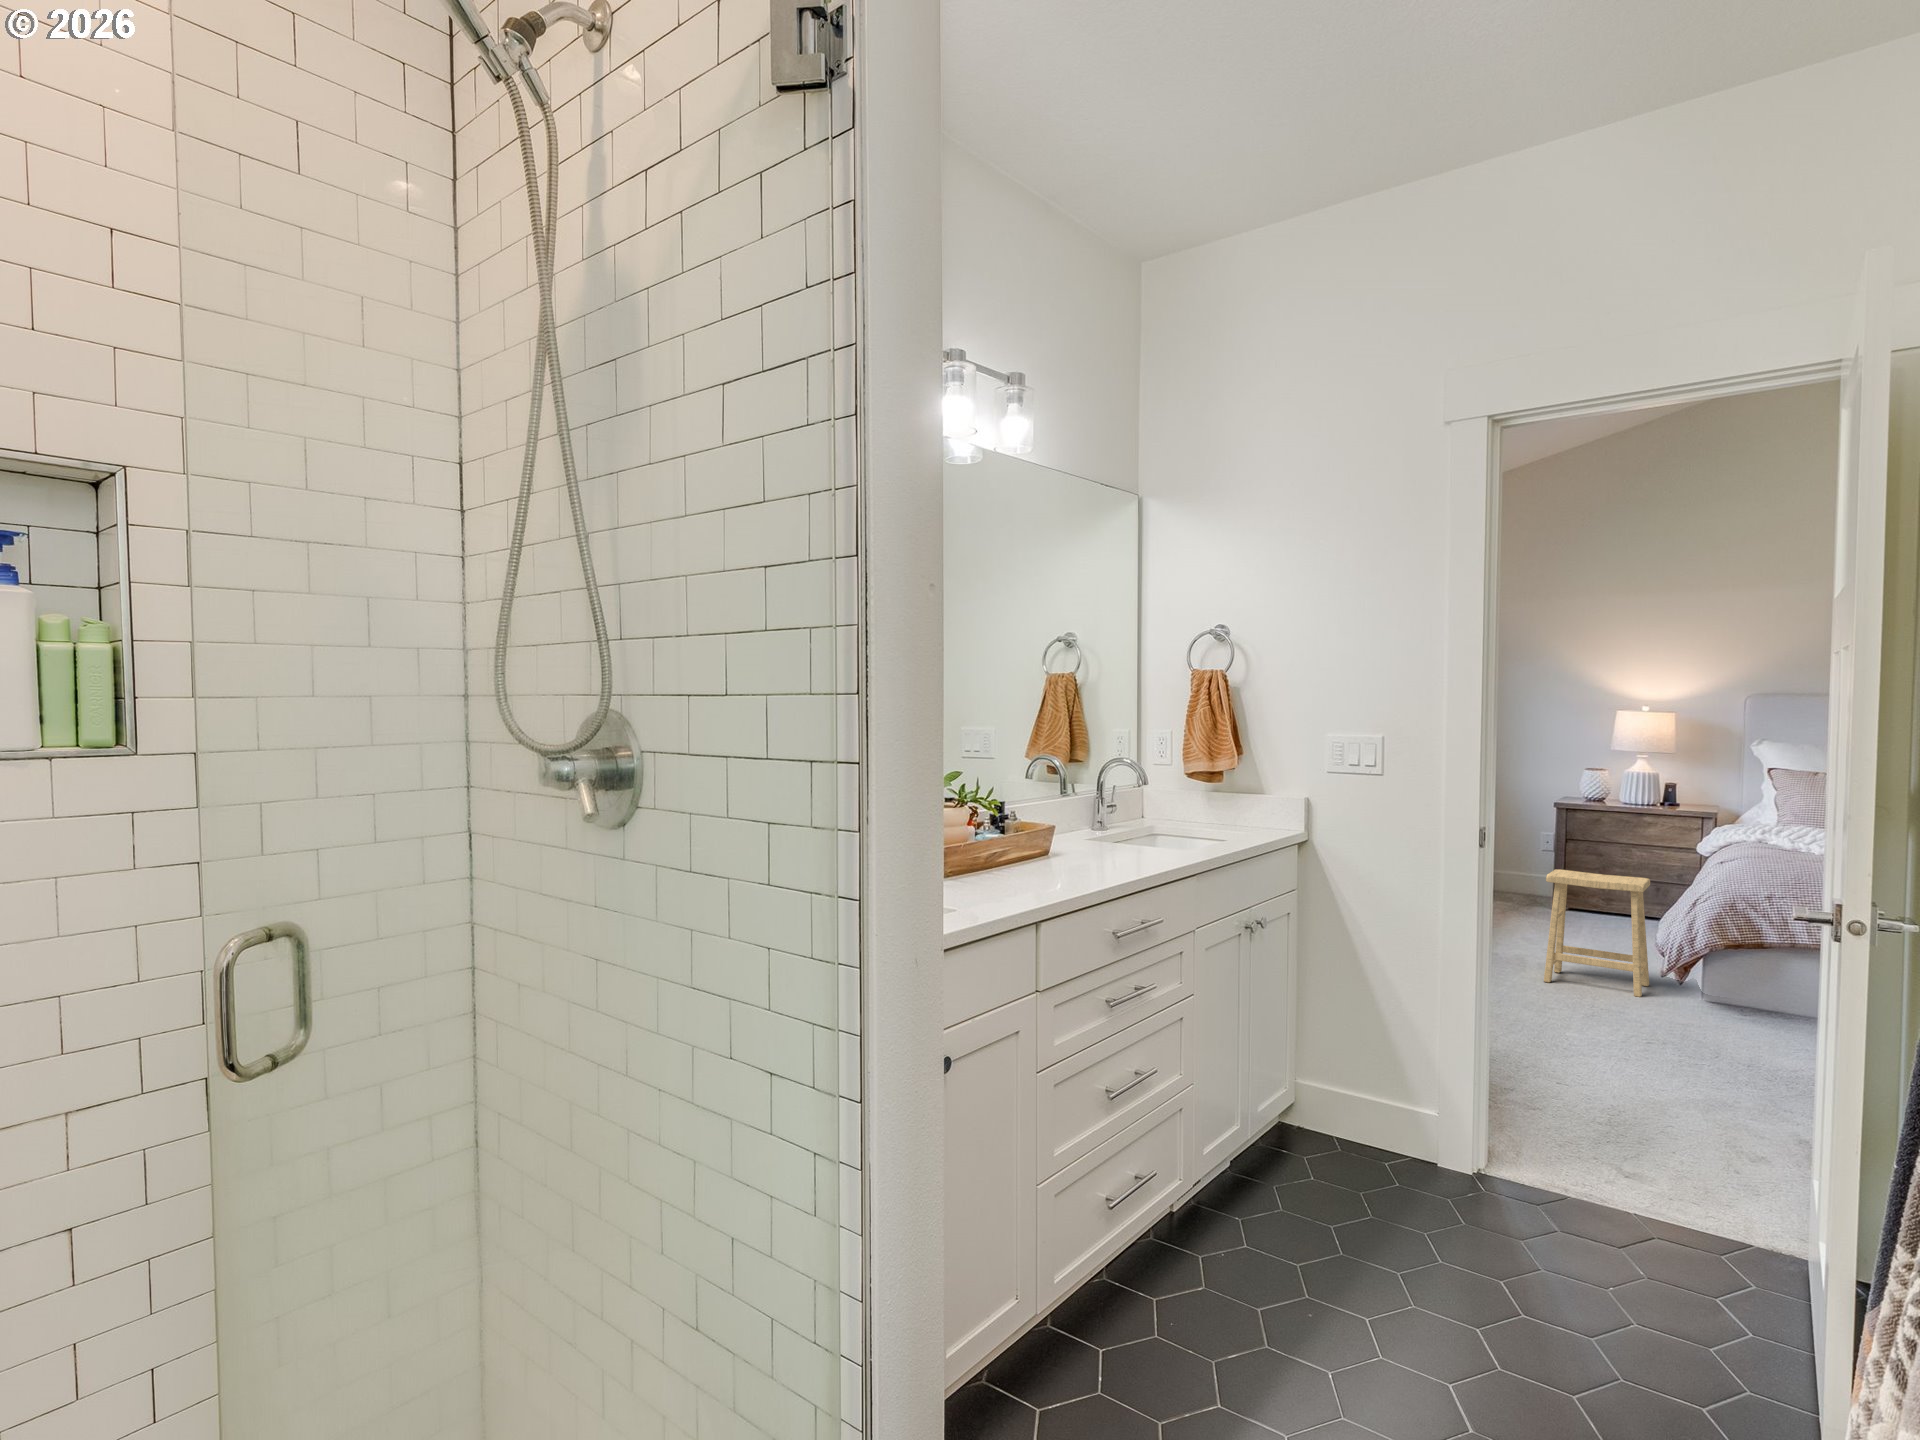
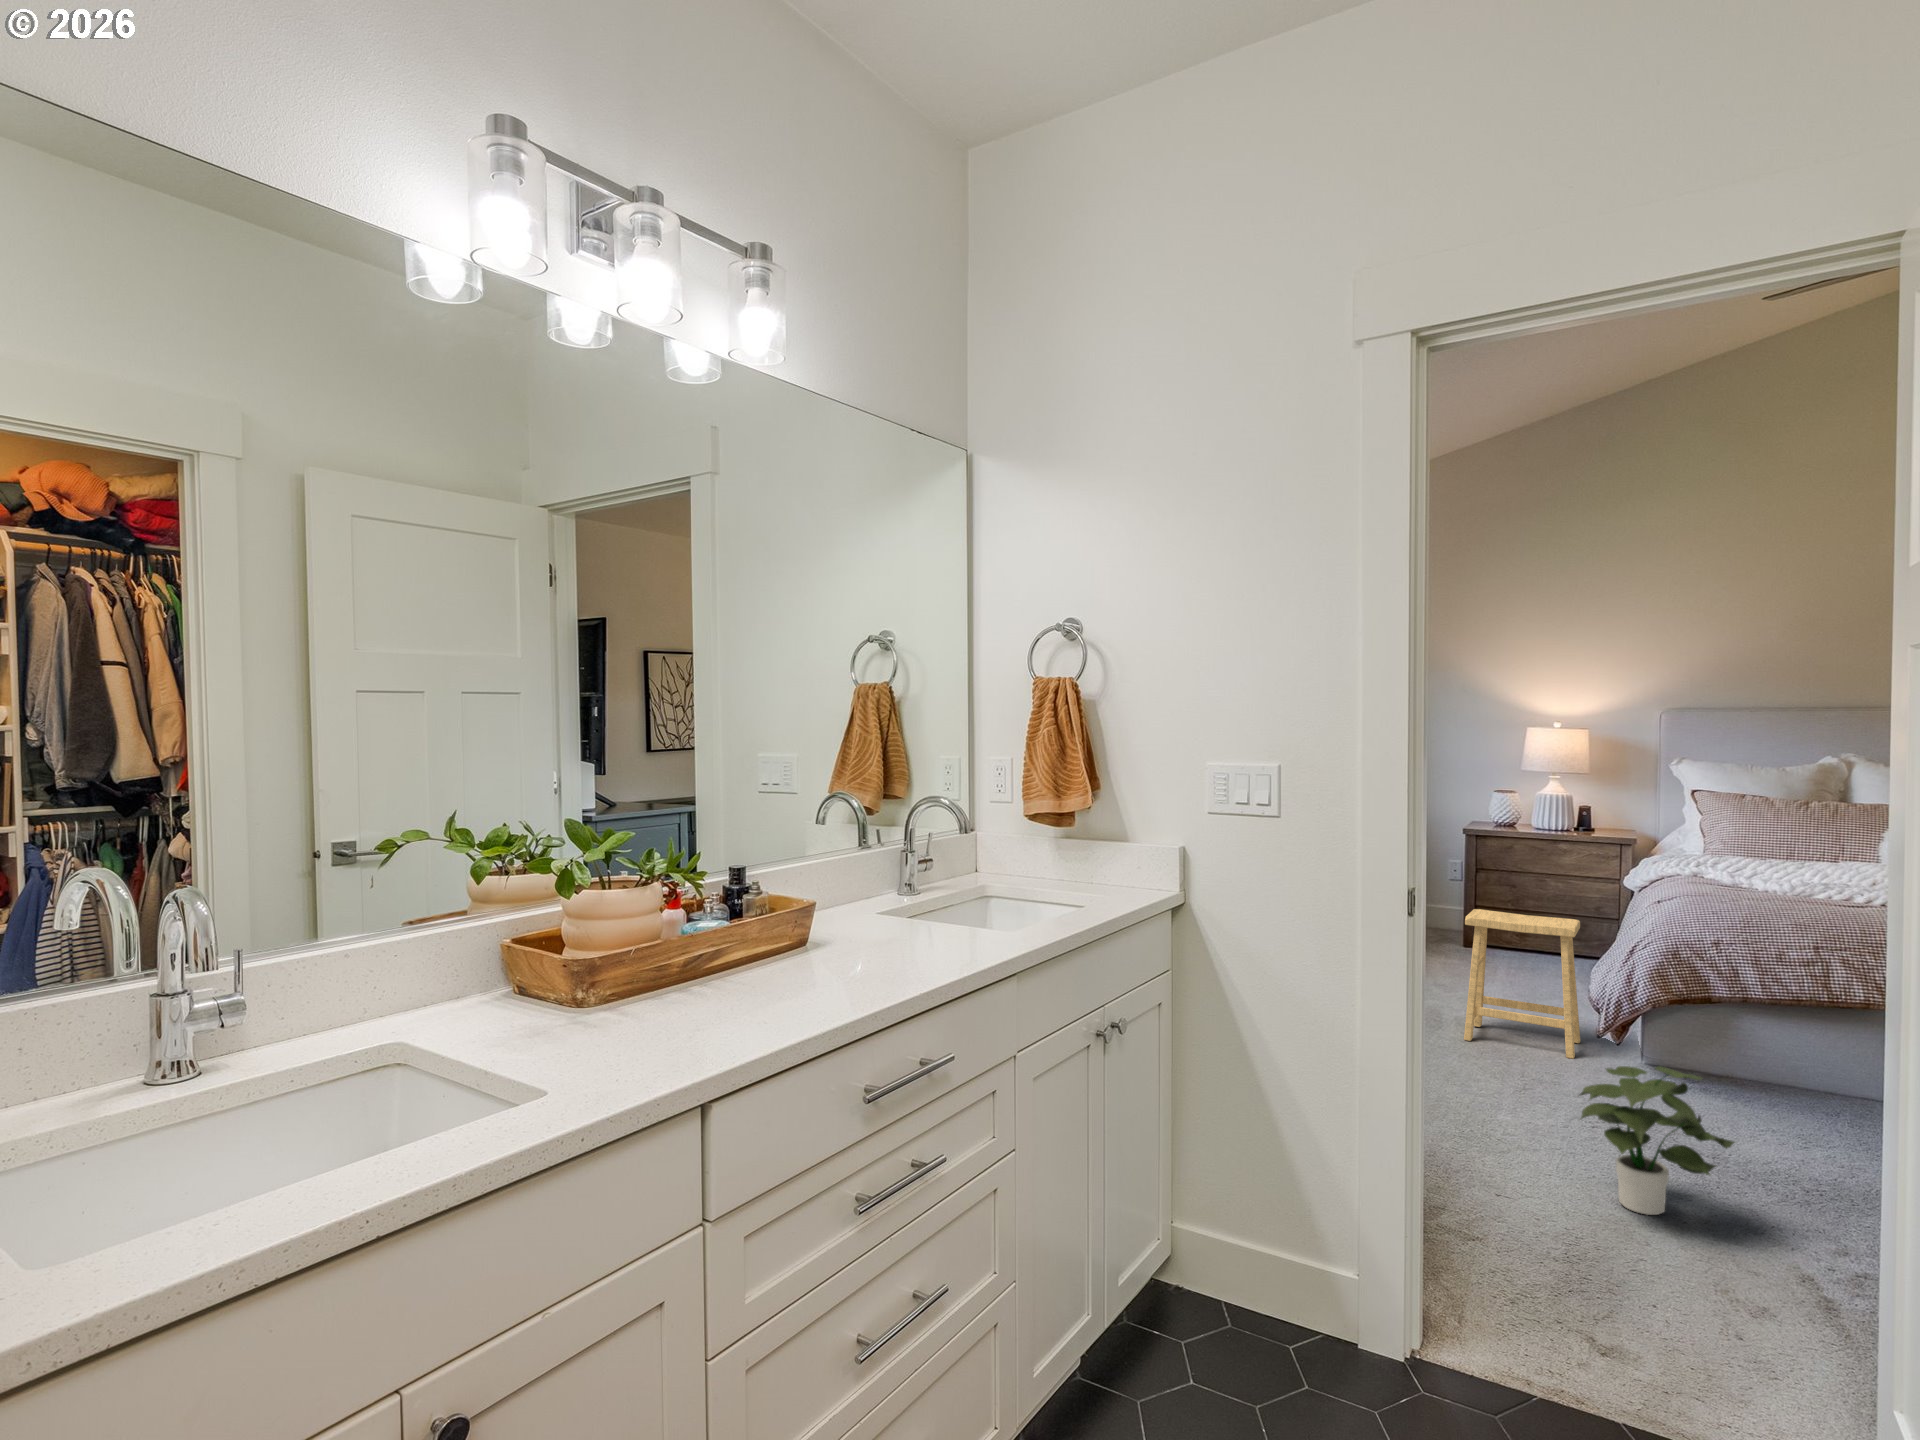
potted plant: none [1625,980,1754,1099] -> present [1580,1066,1735,1215]

